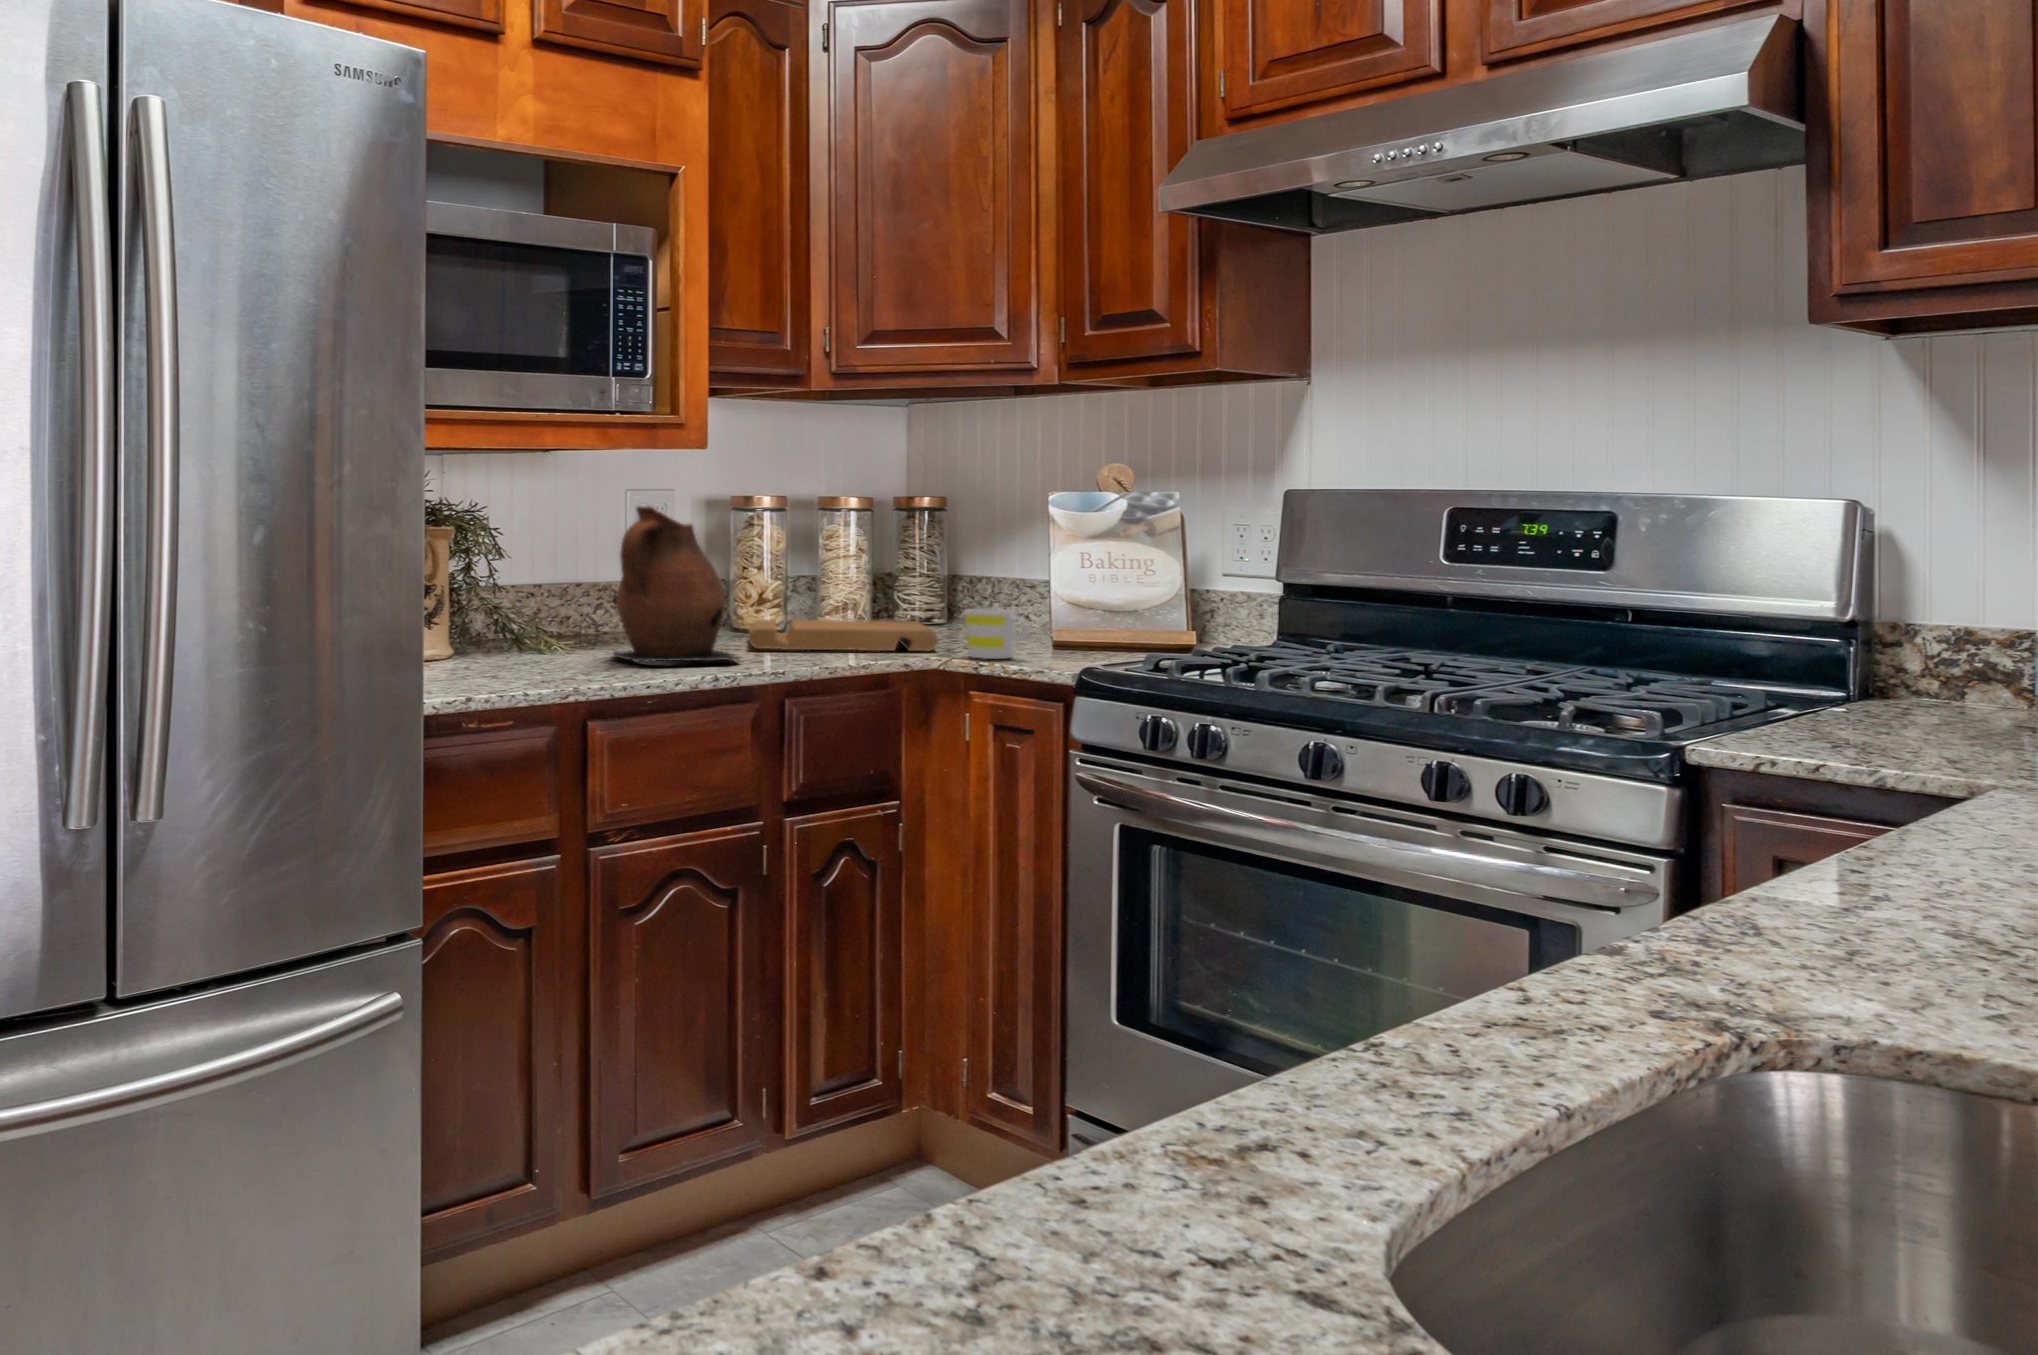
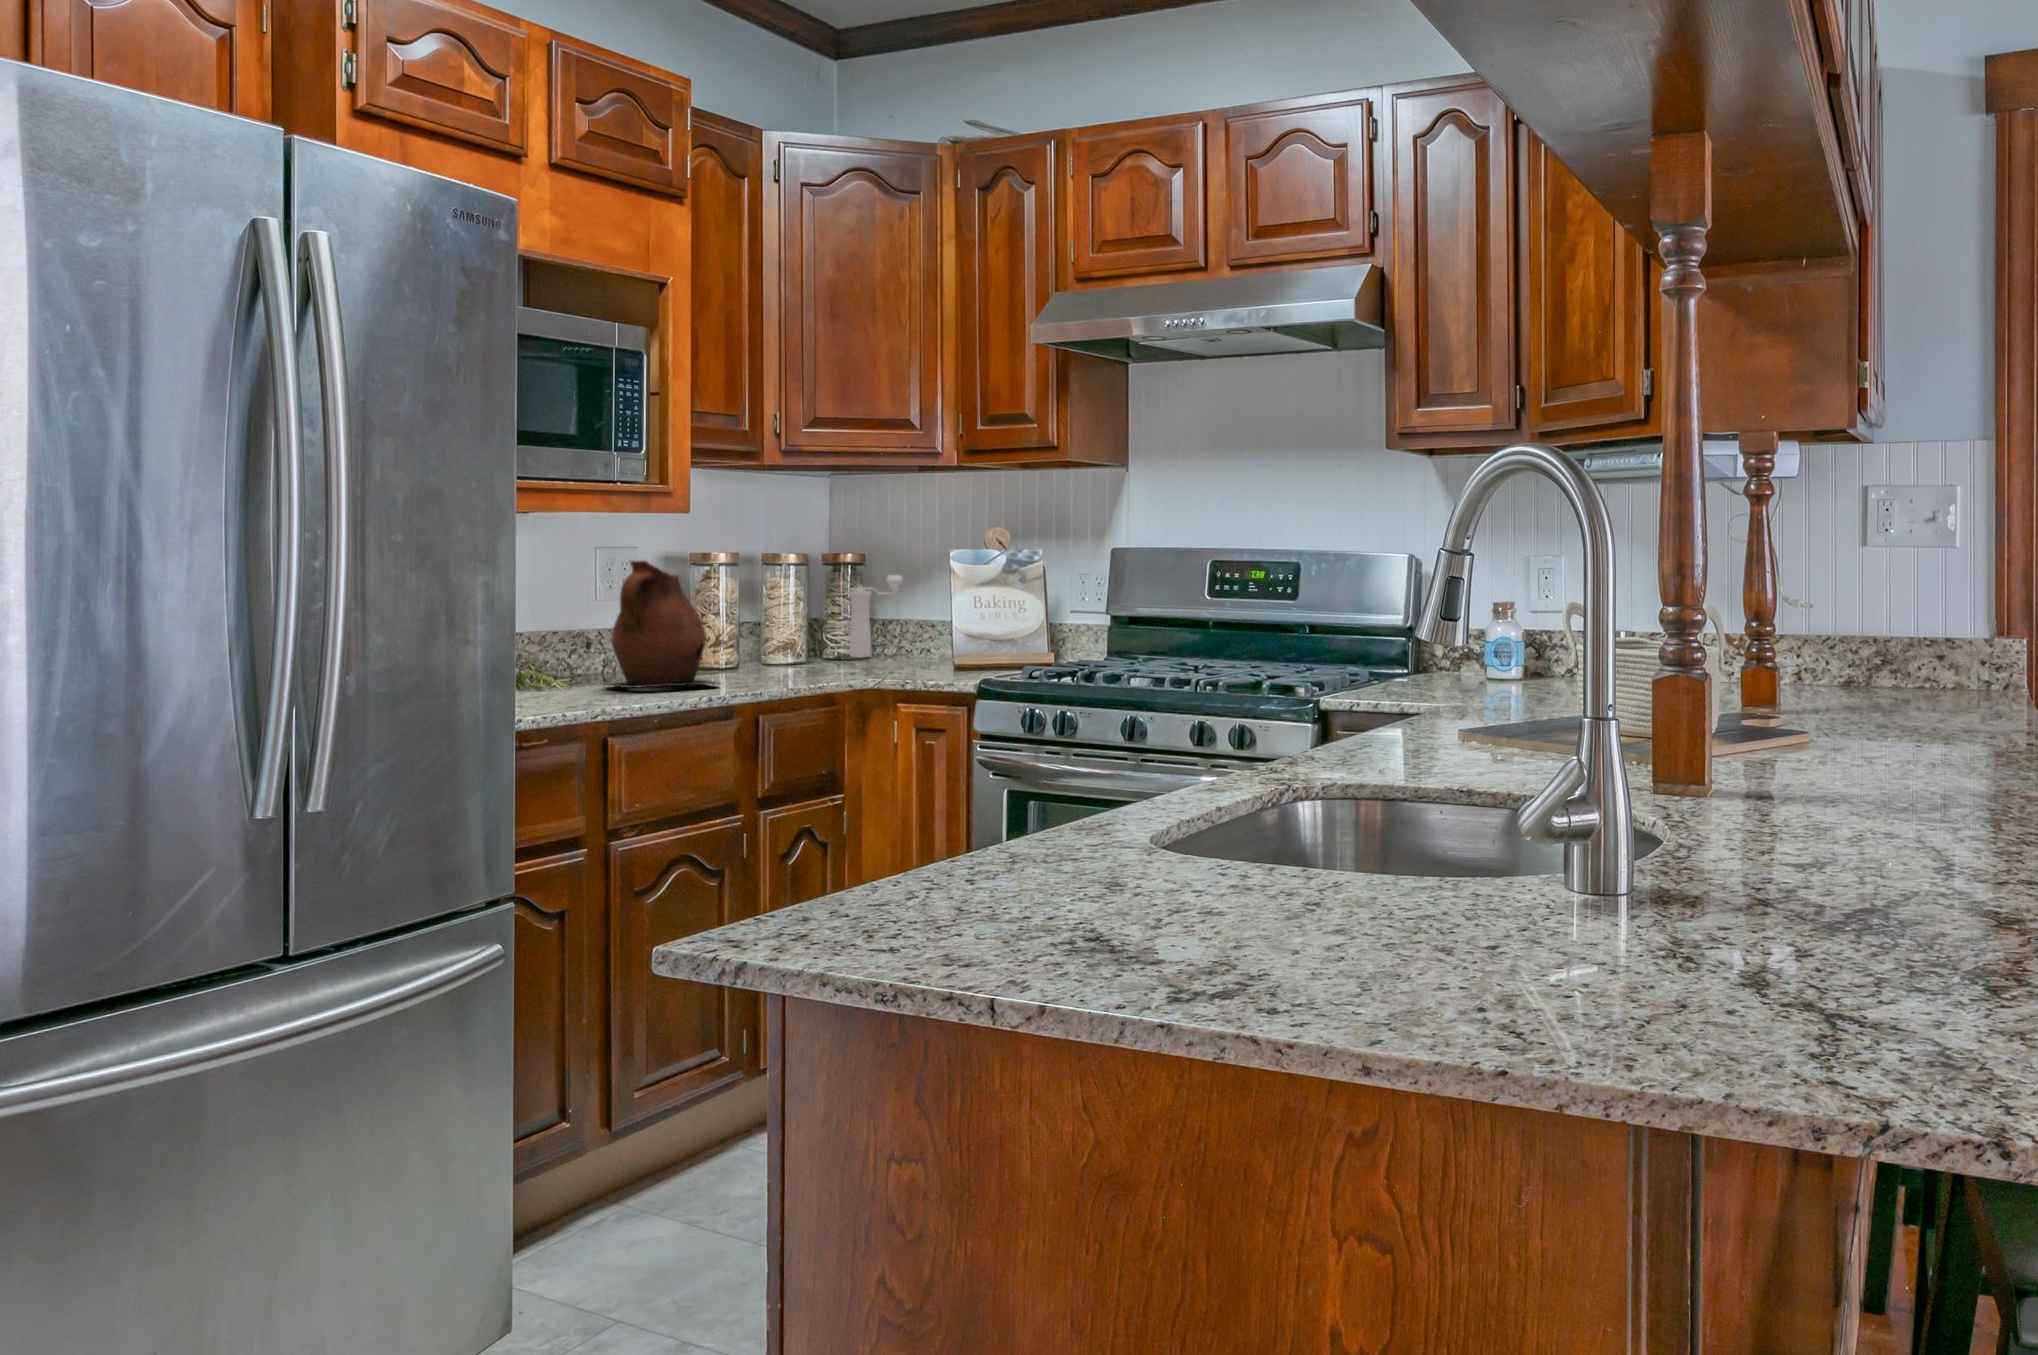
pepper mill: none [924,523,994,625] -> present [849,575,903,658]
mug: present [965,609,1029,659] -> none [893,639,941,676]
cutting board: present [749,620,938,651] -> none [711,652,871,677]

